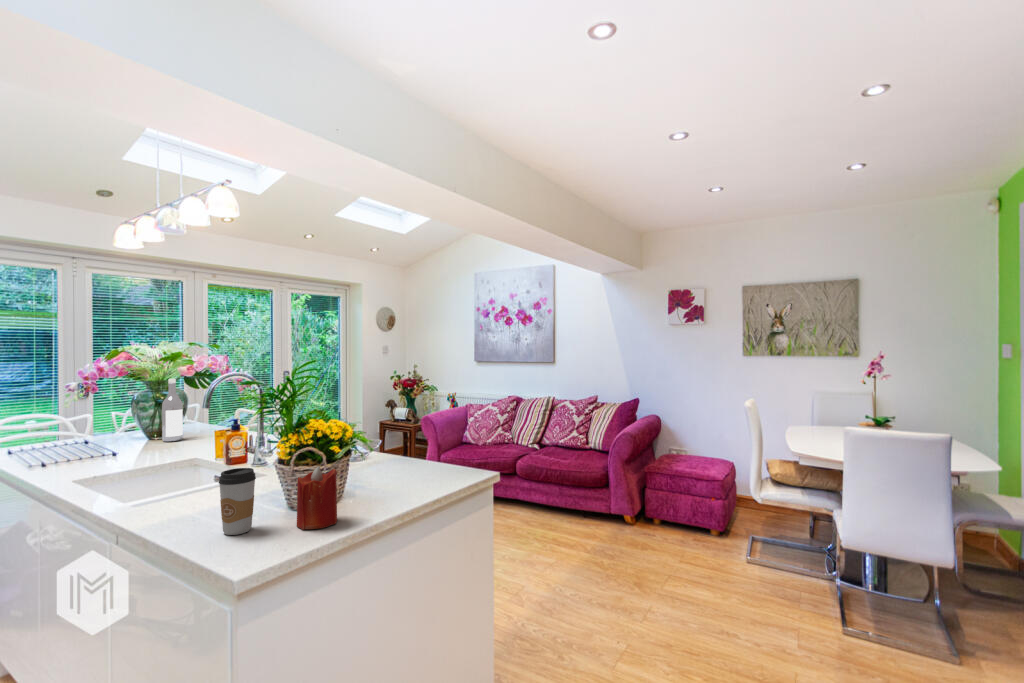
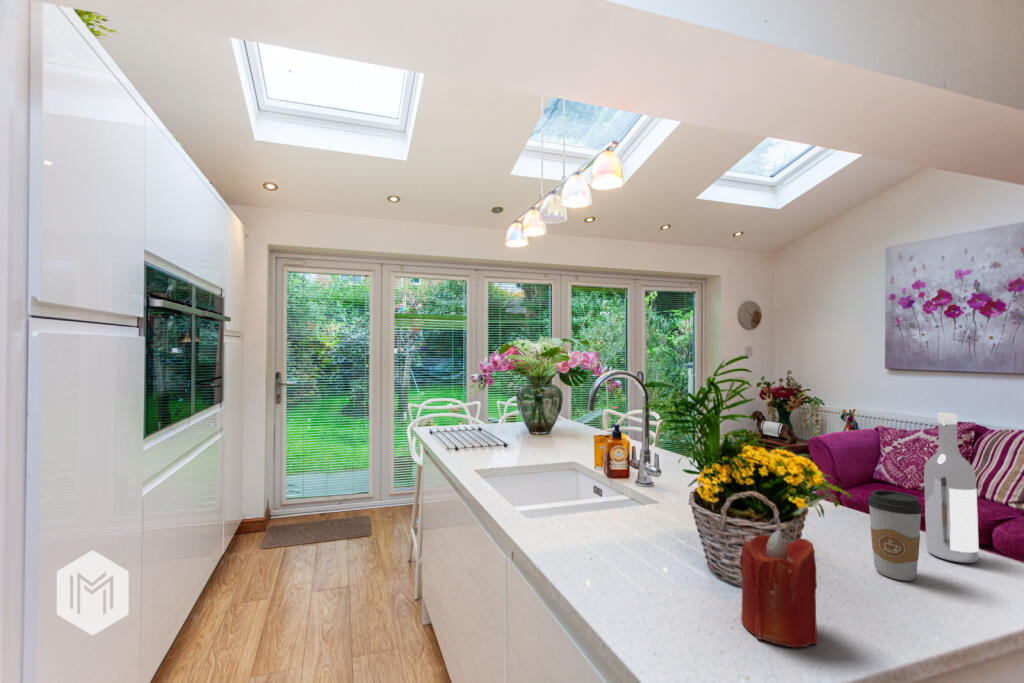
wine bottle: present [162,379,183,442] -> present [924,413,979,563]
coffee cup: present [219,468,256,535] -> present [868,490,922,581]

